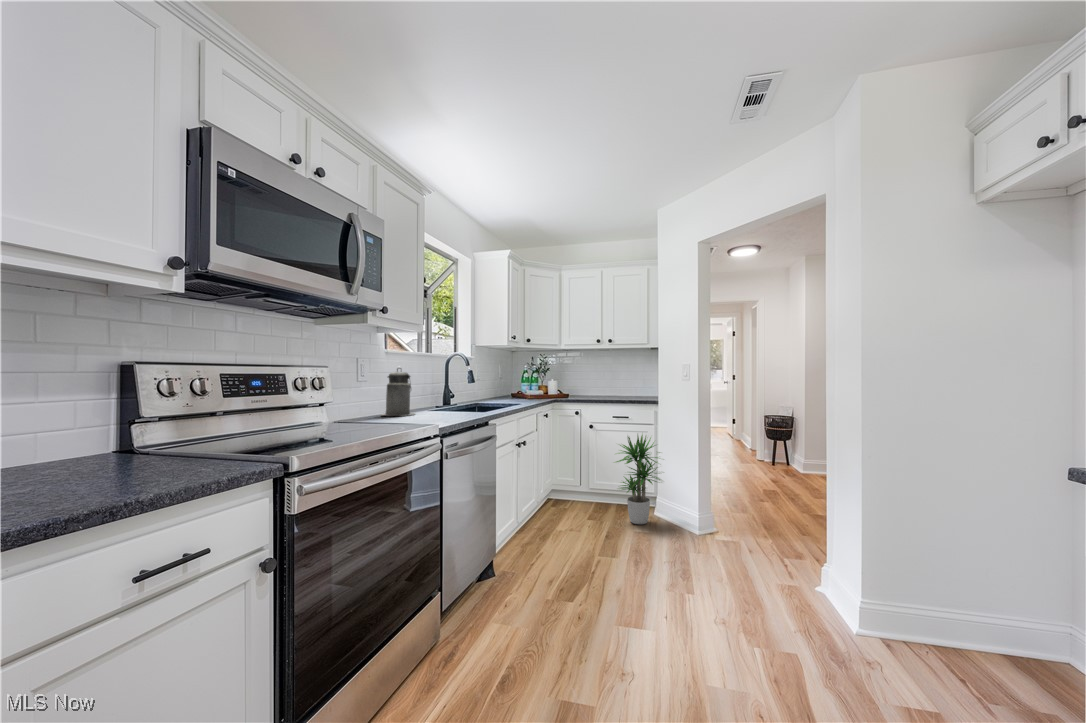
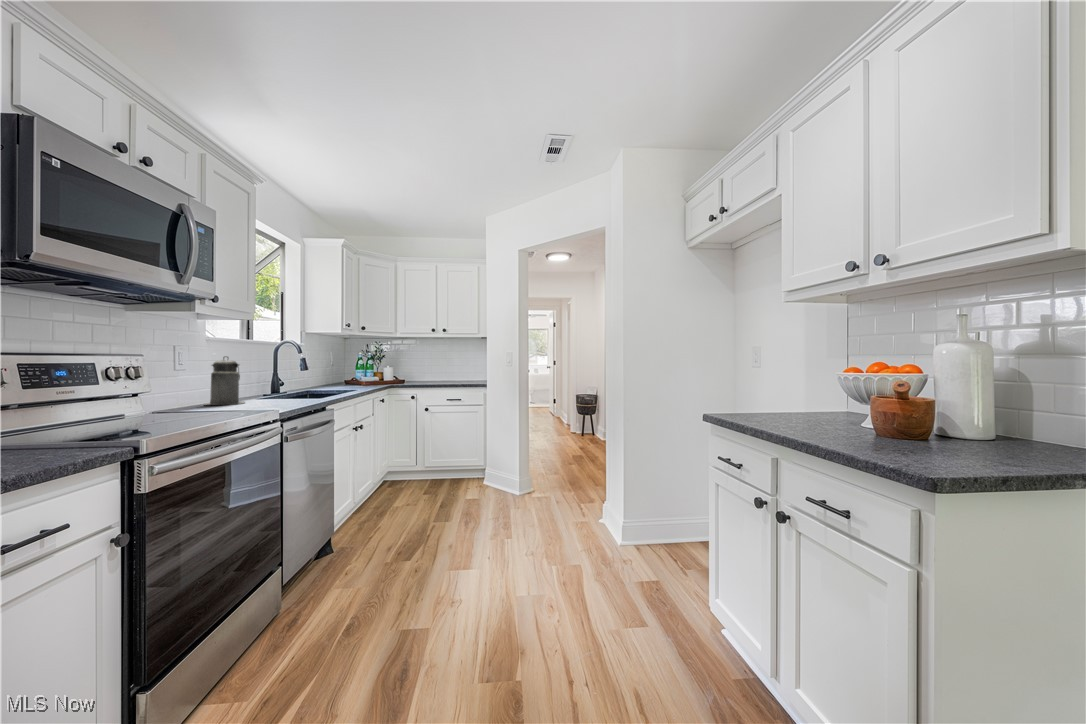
potted plant: present [616,435,661,524] -> none [445,413,493,494]

